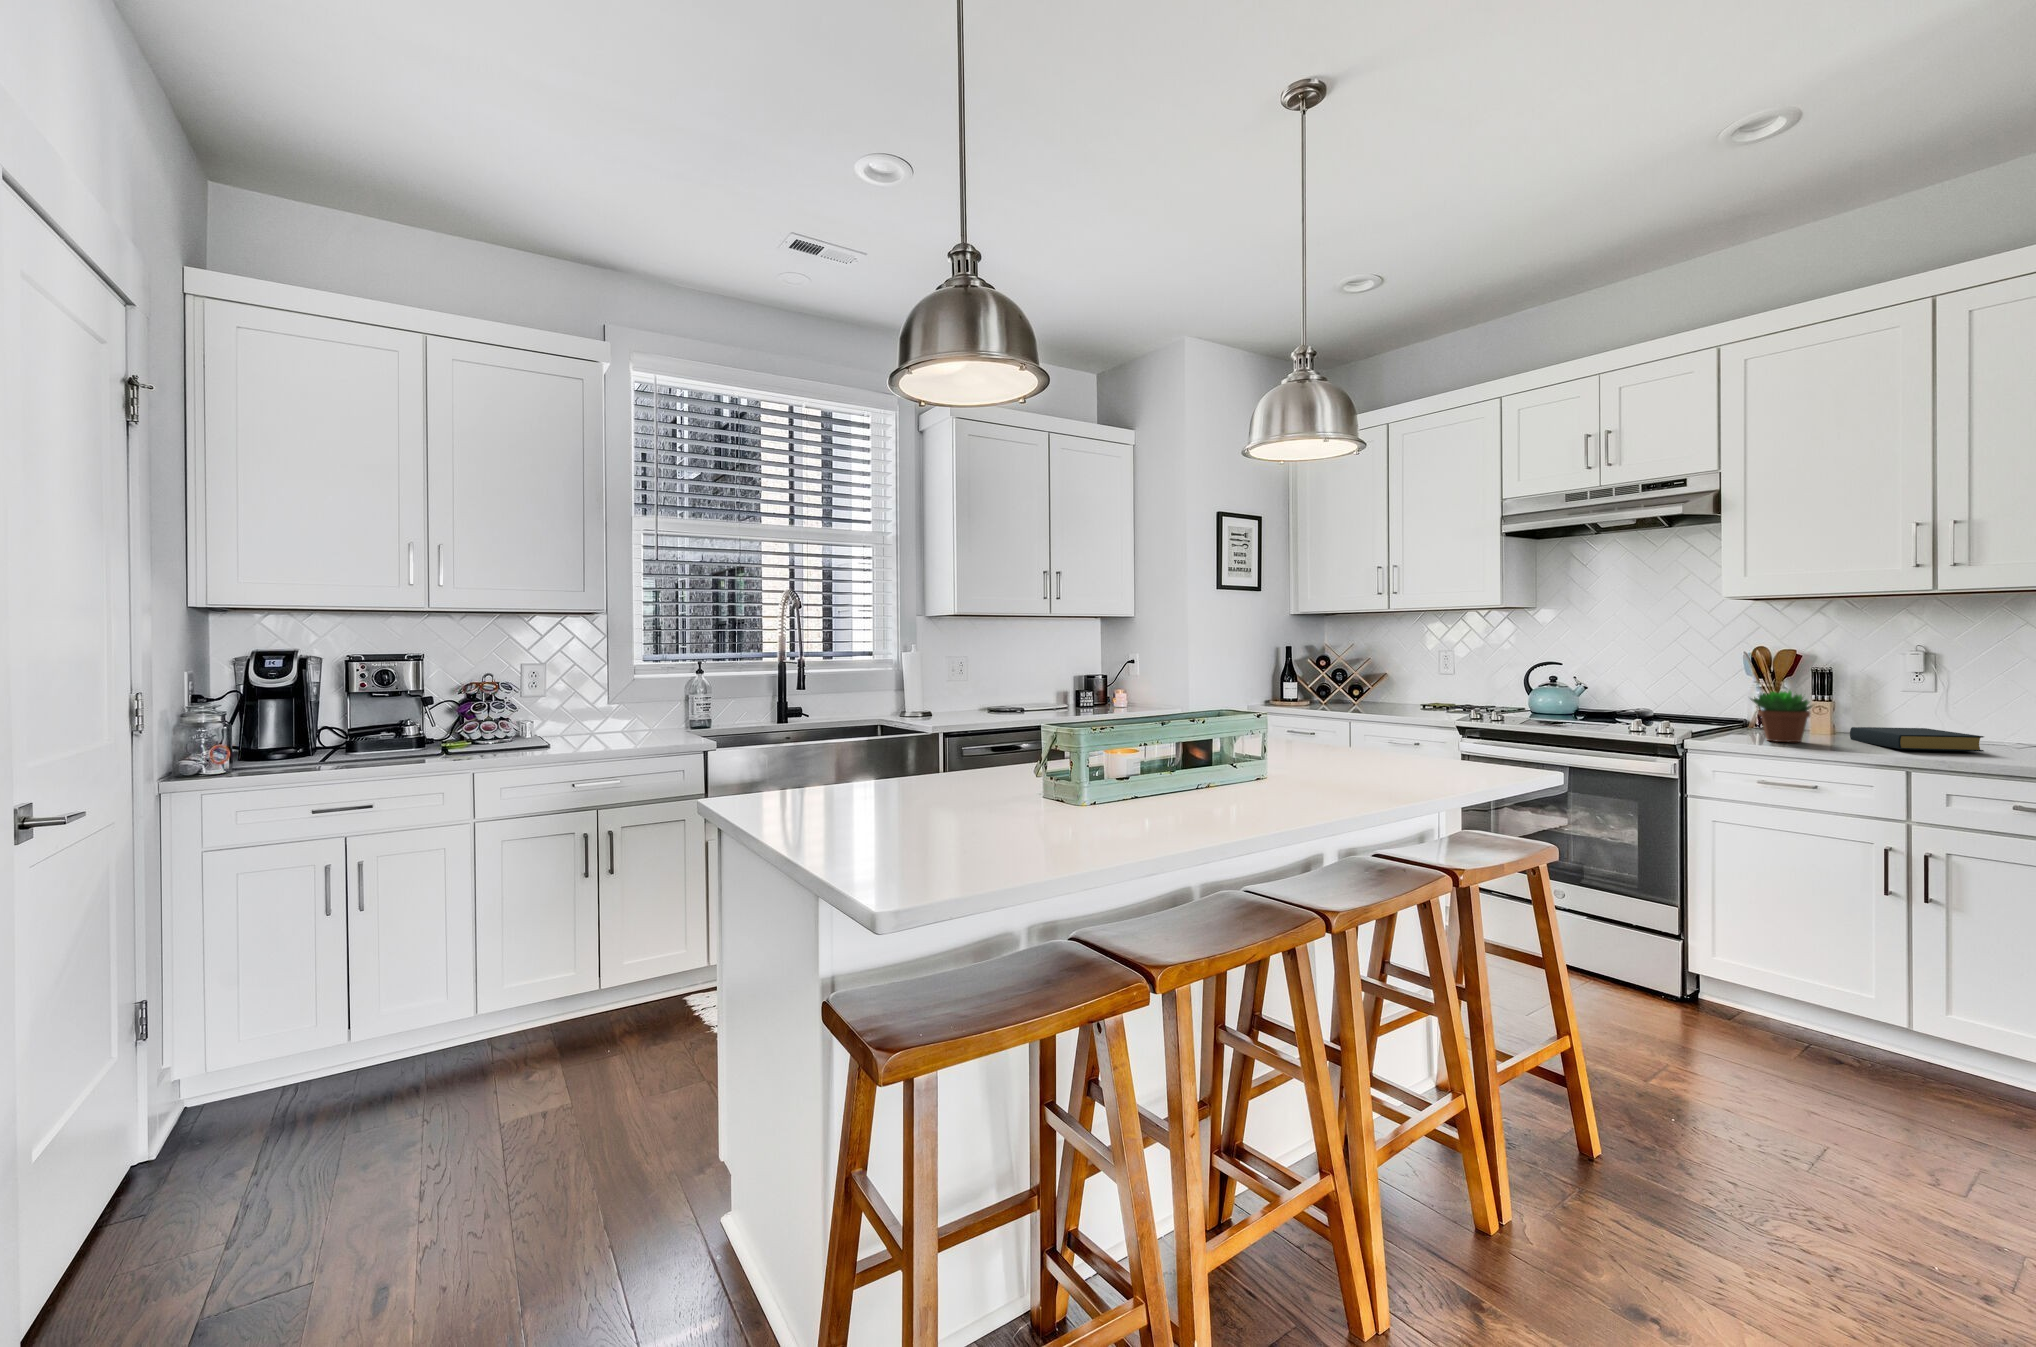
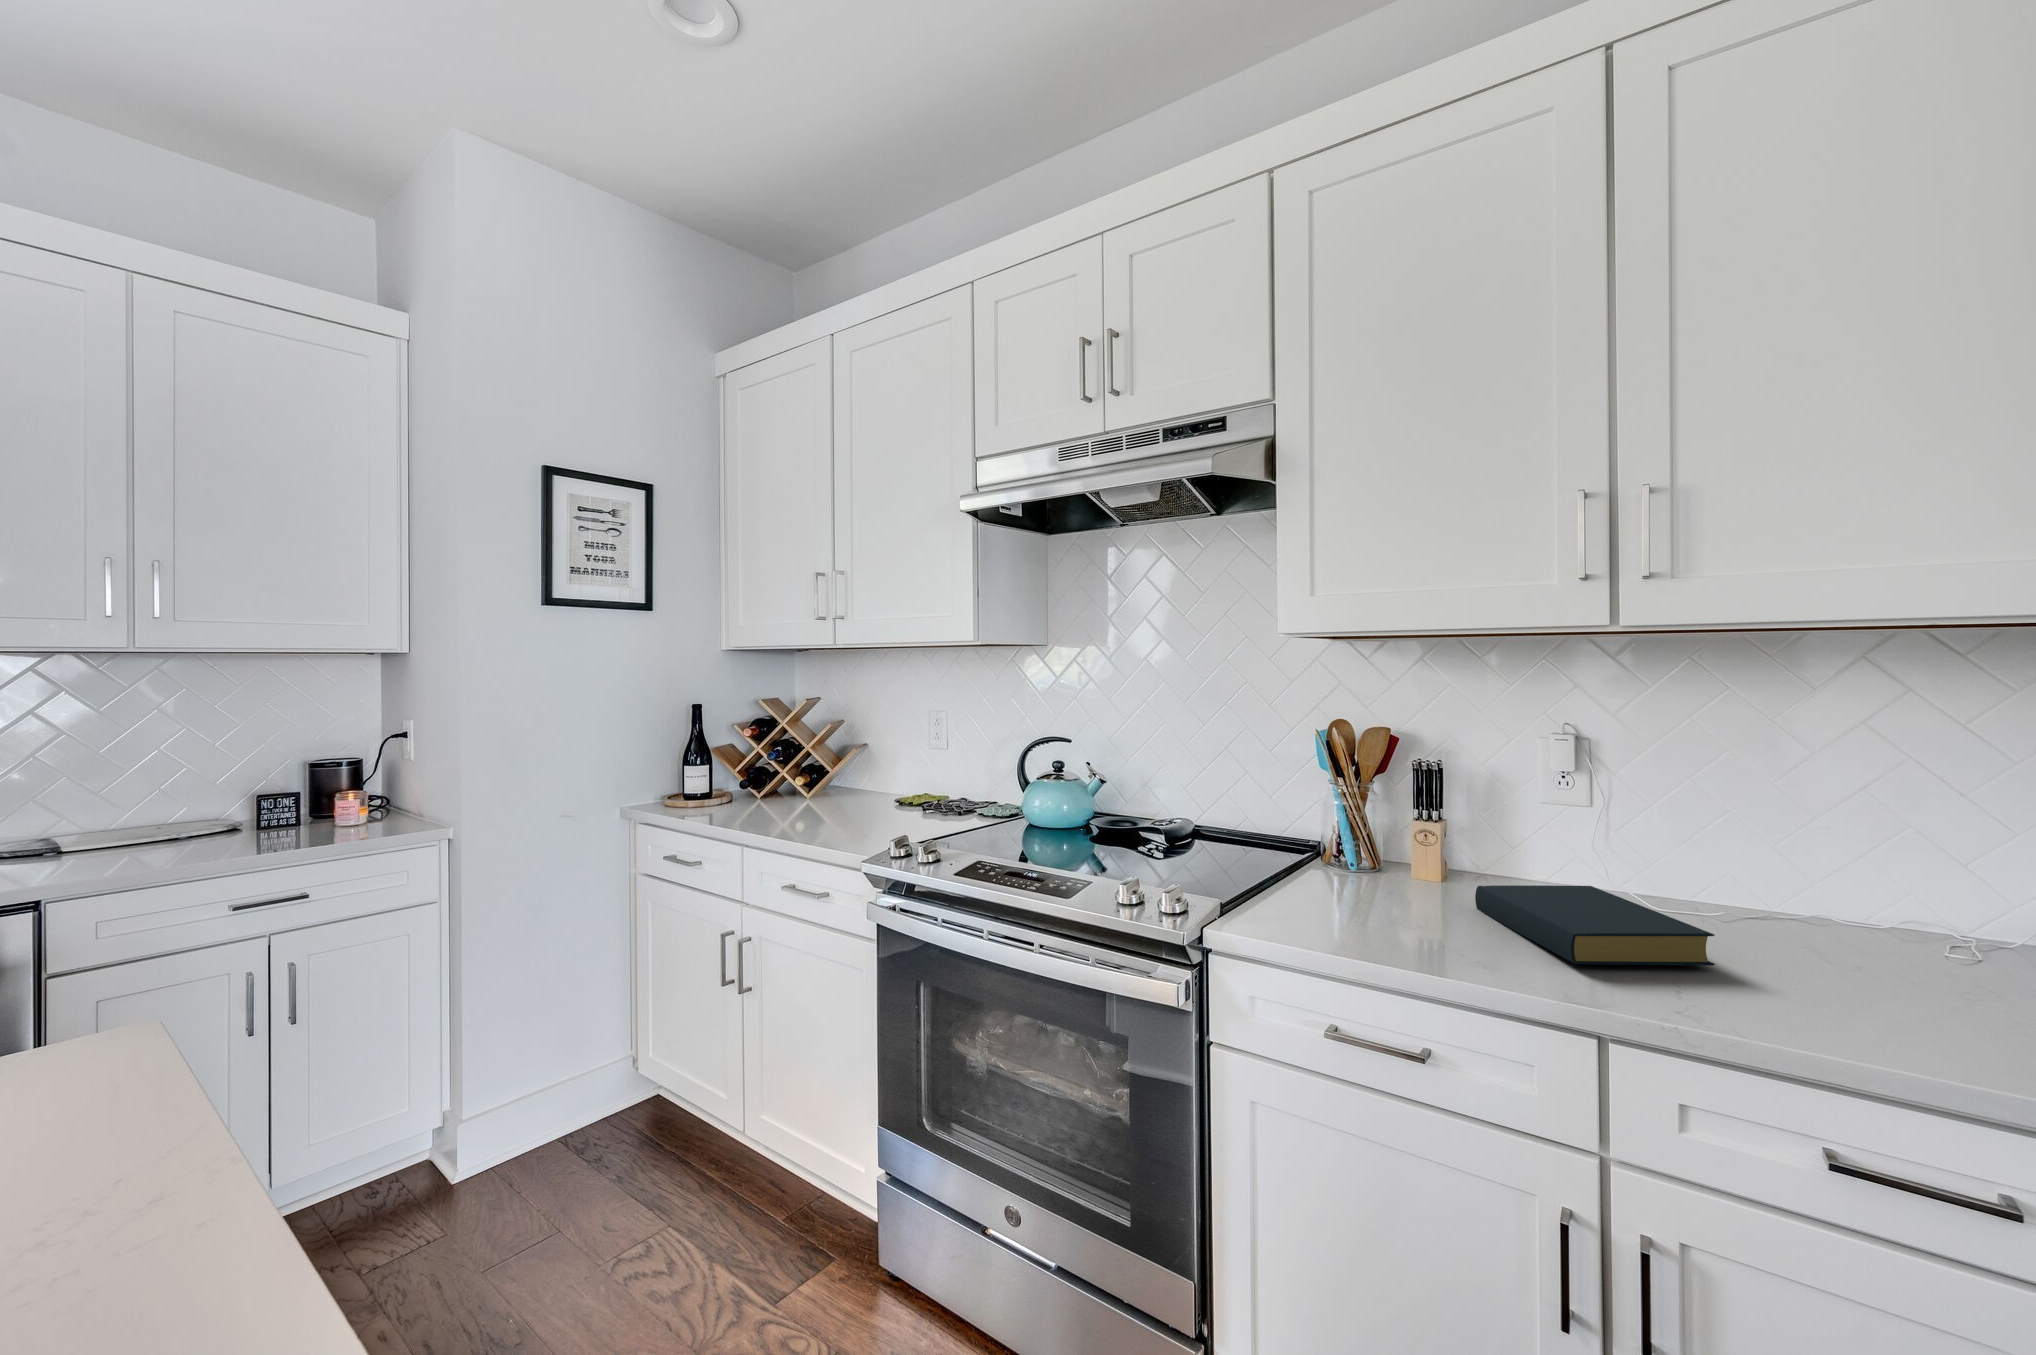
succulent plant: present [1751,691,1813,742] -> none [1311,821,1424,935]

